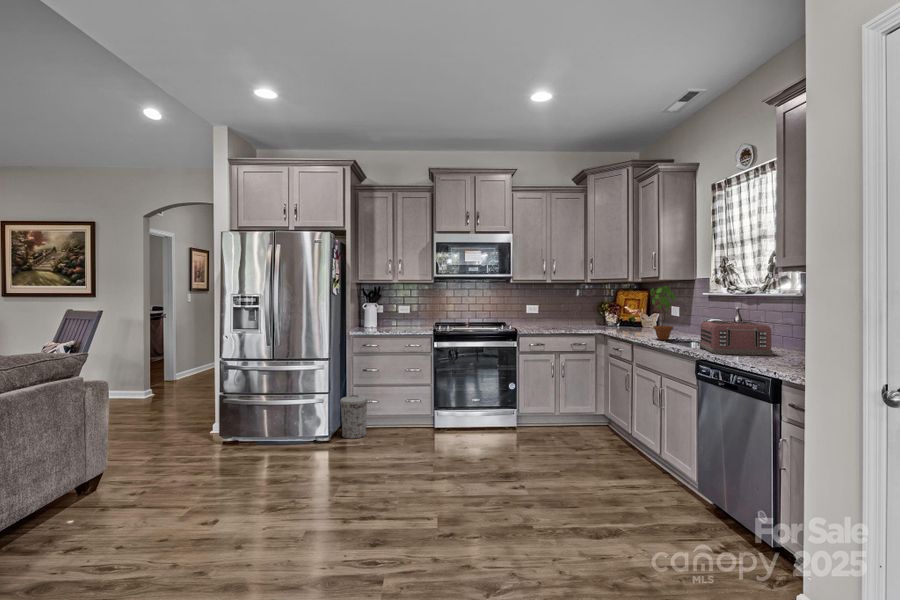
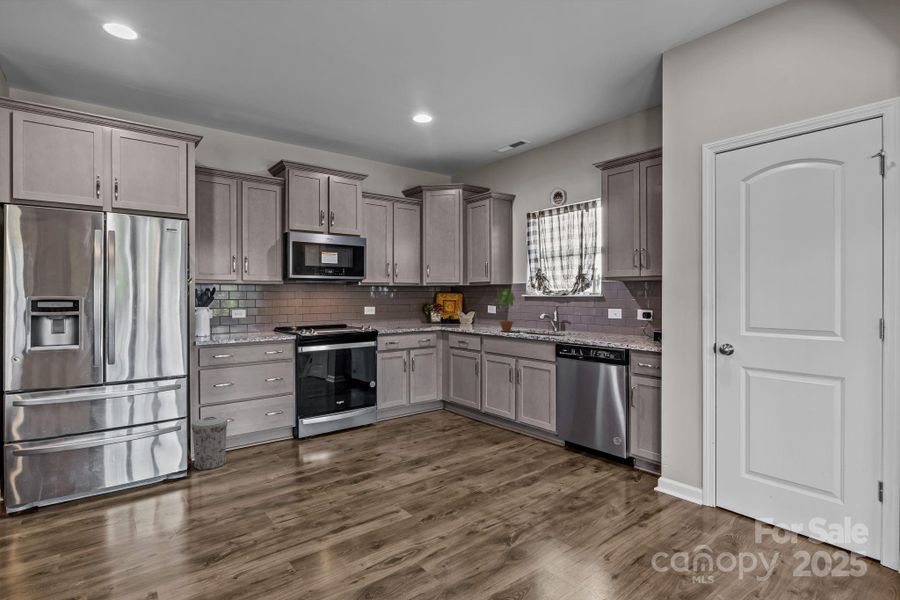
toaster: present [700,321,773,356] -> none [543,315,595,339]

